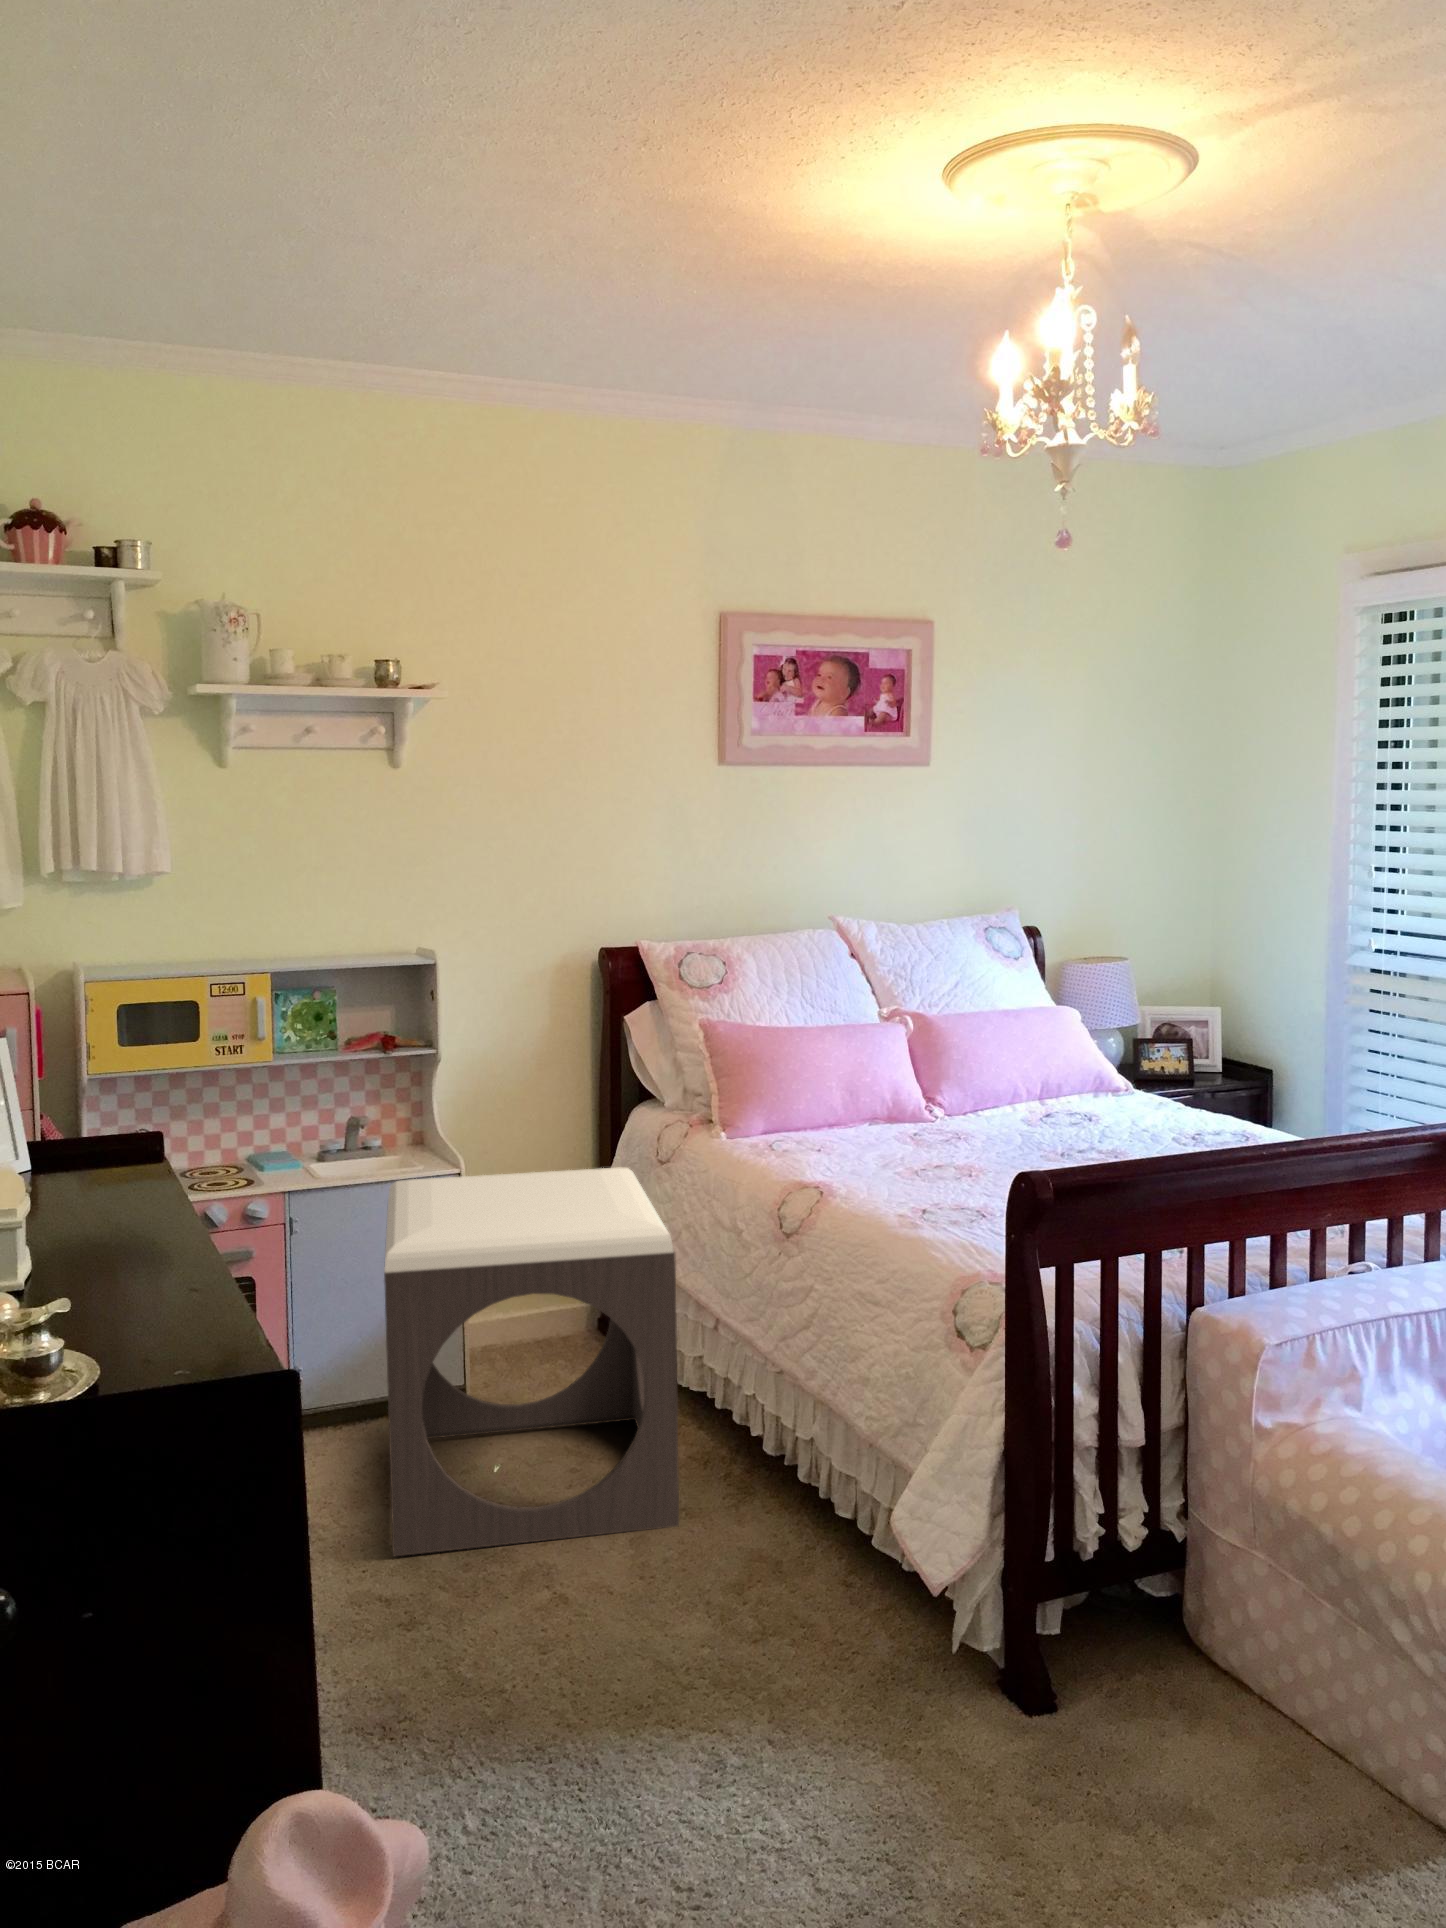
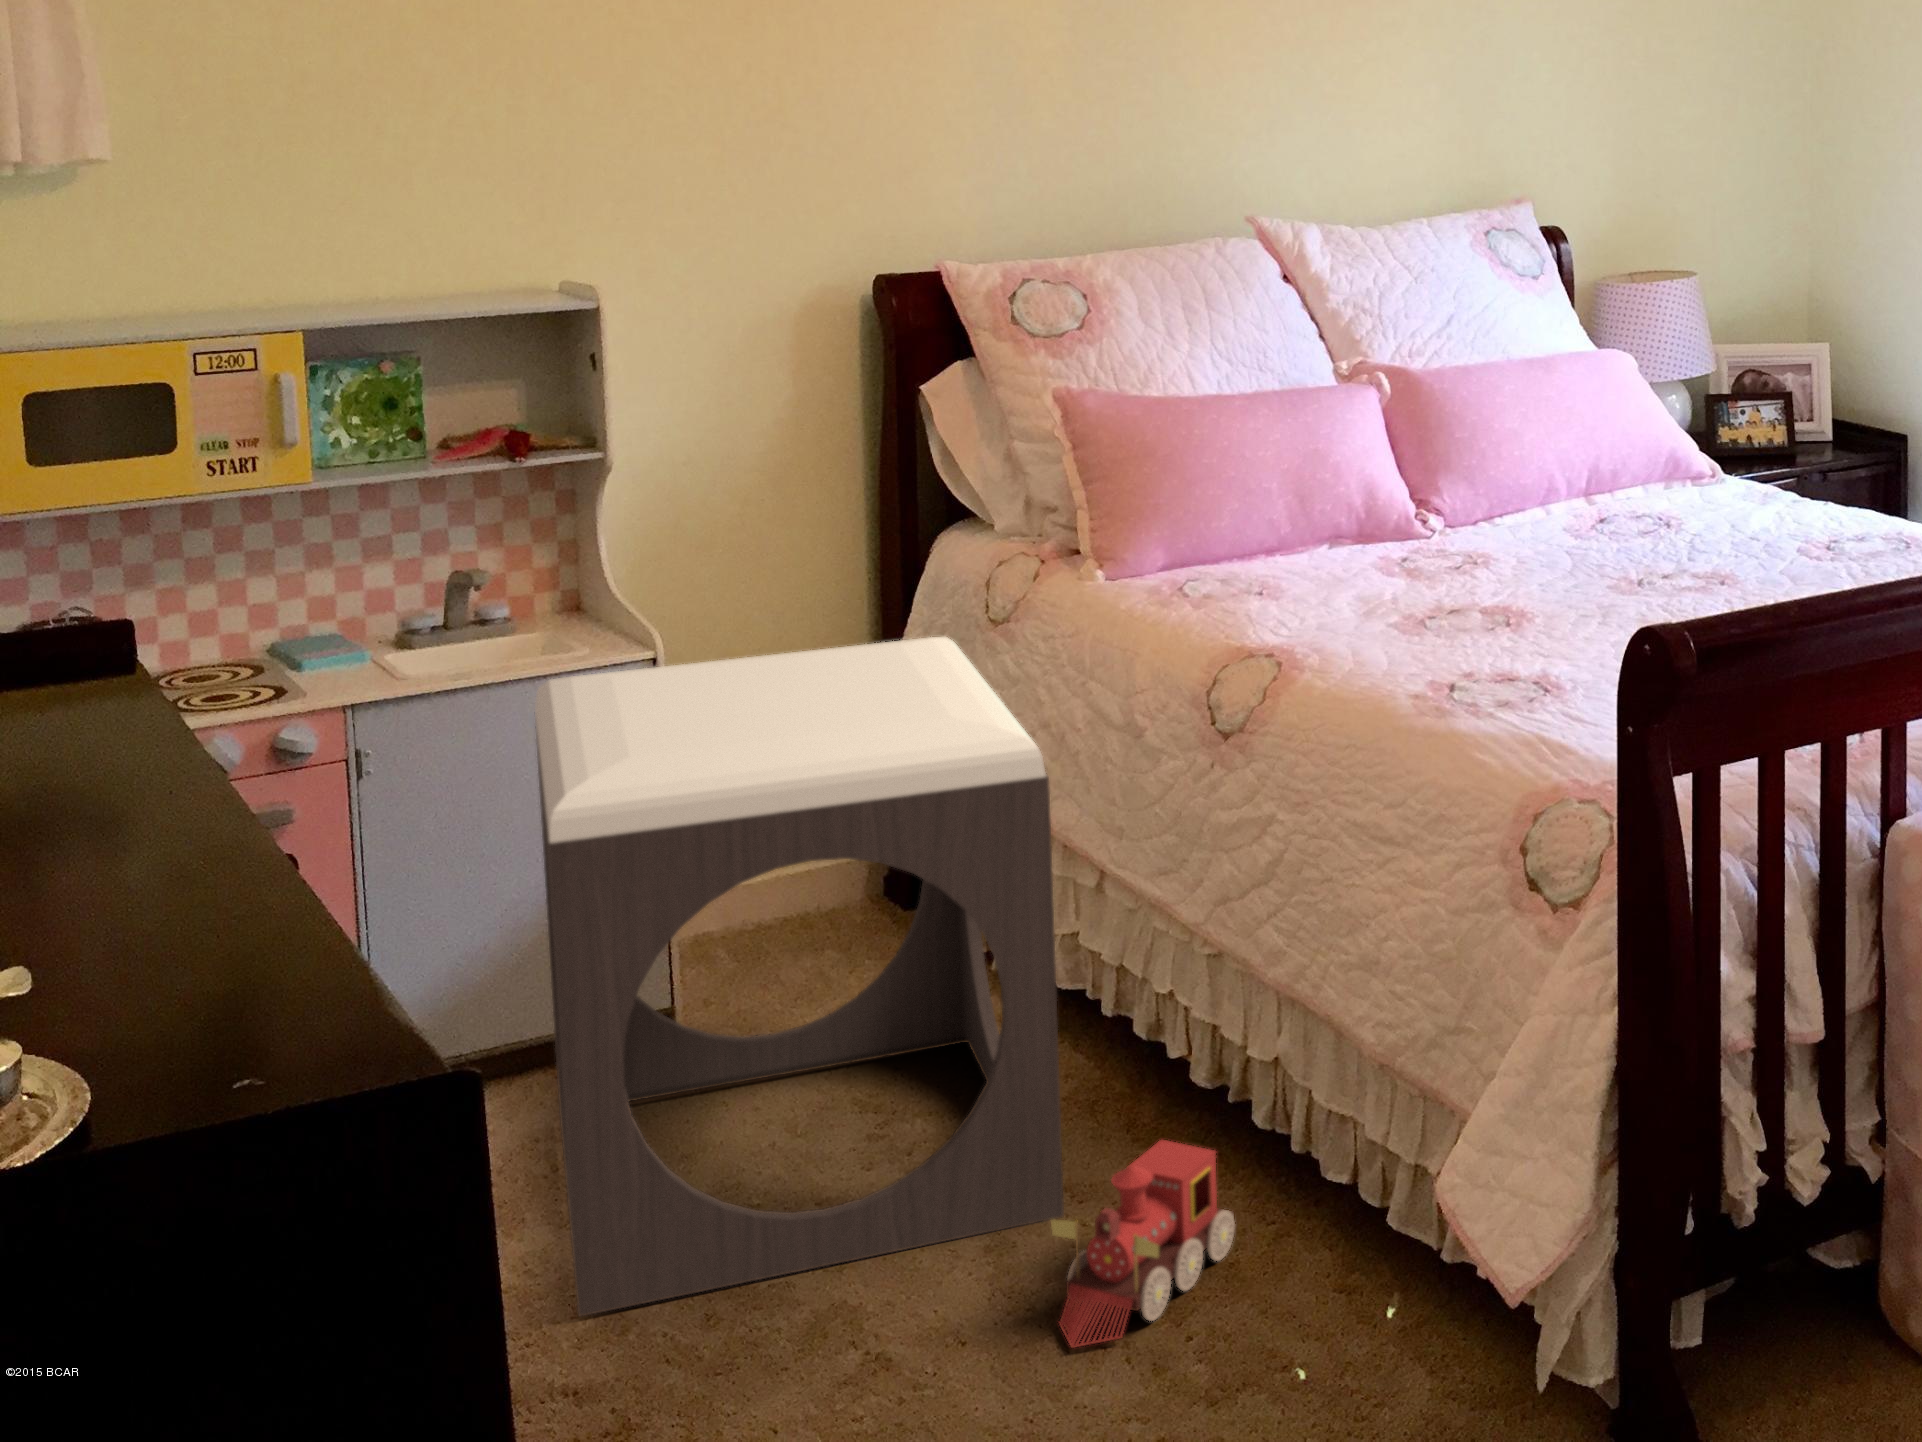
toy train: none [665,1482,780,1602] -> present [1051,1140,1235,1347]

